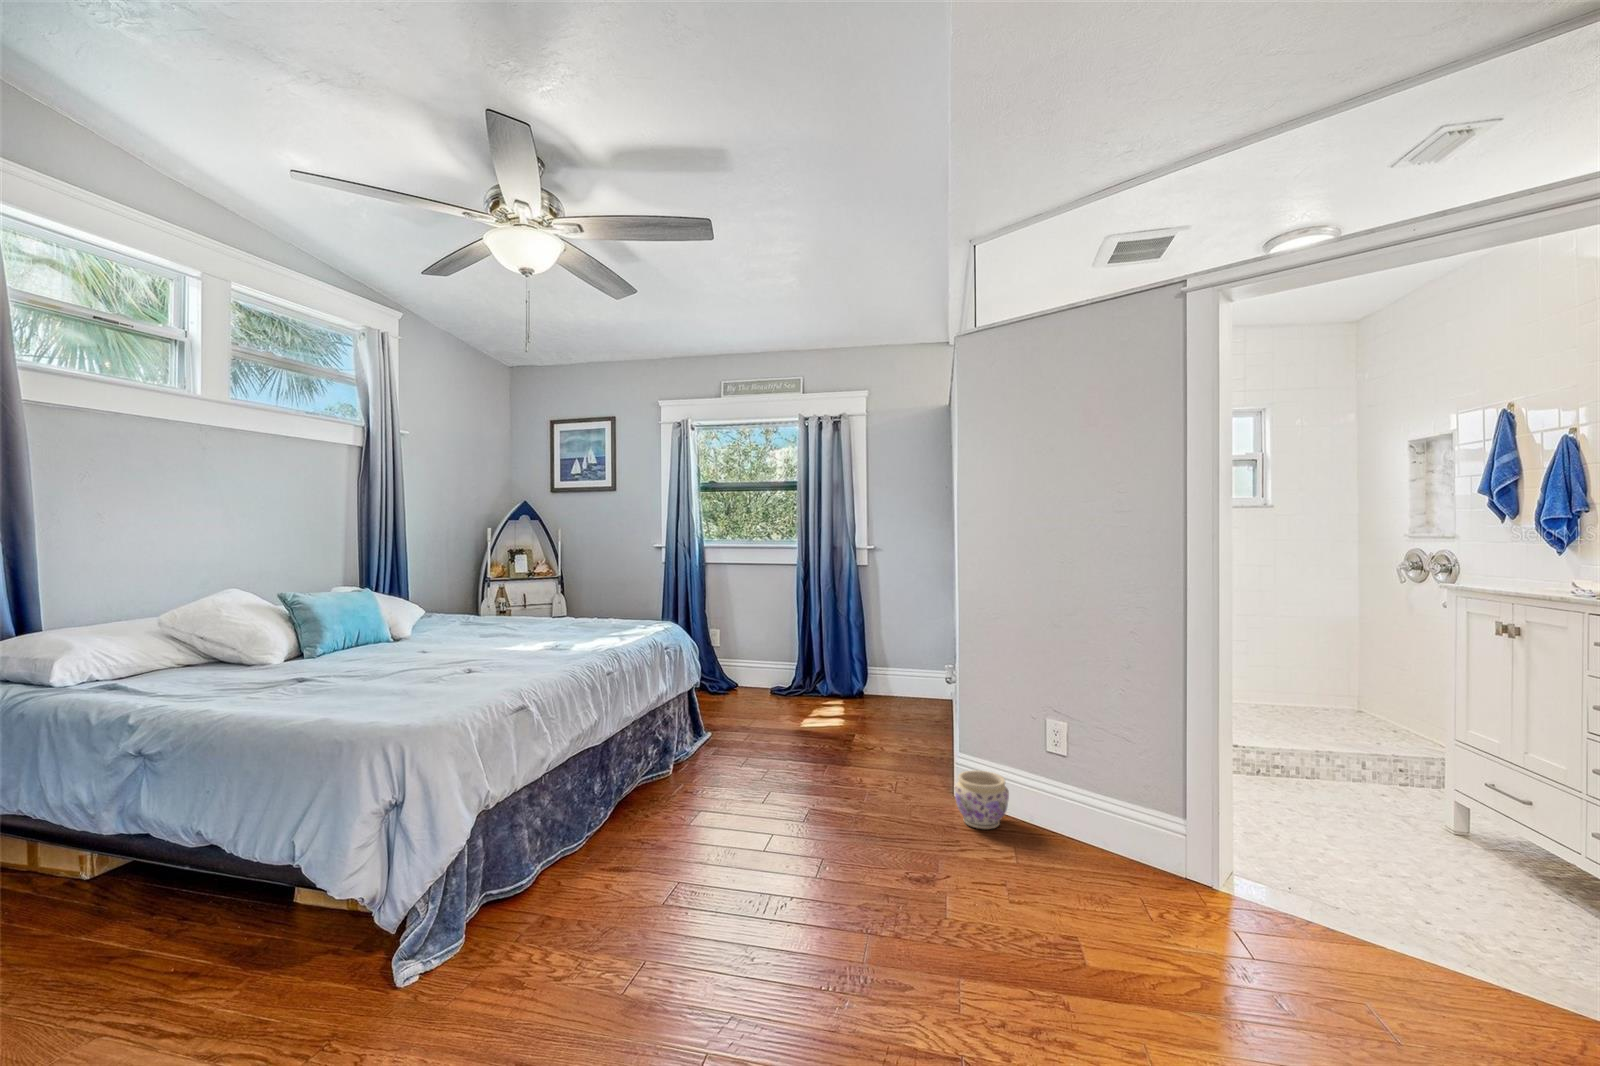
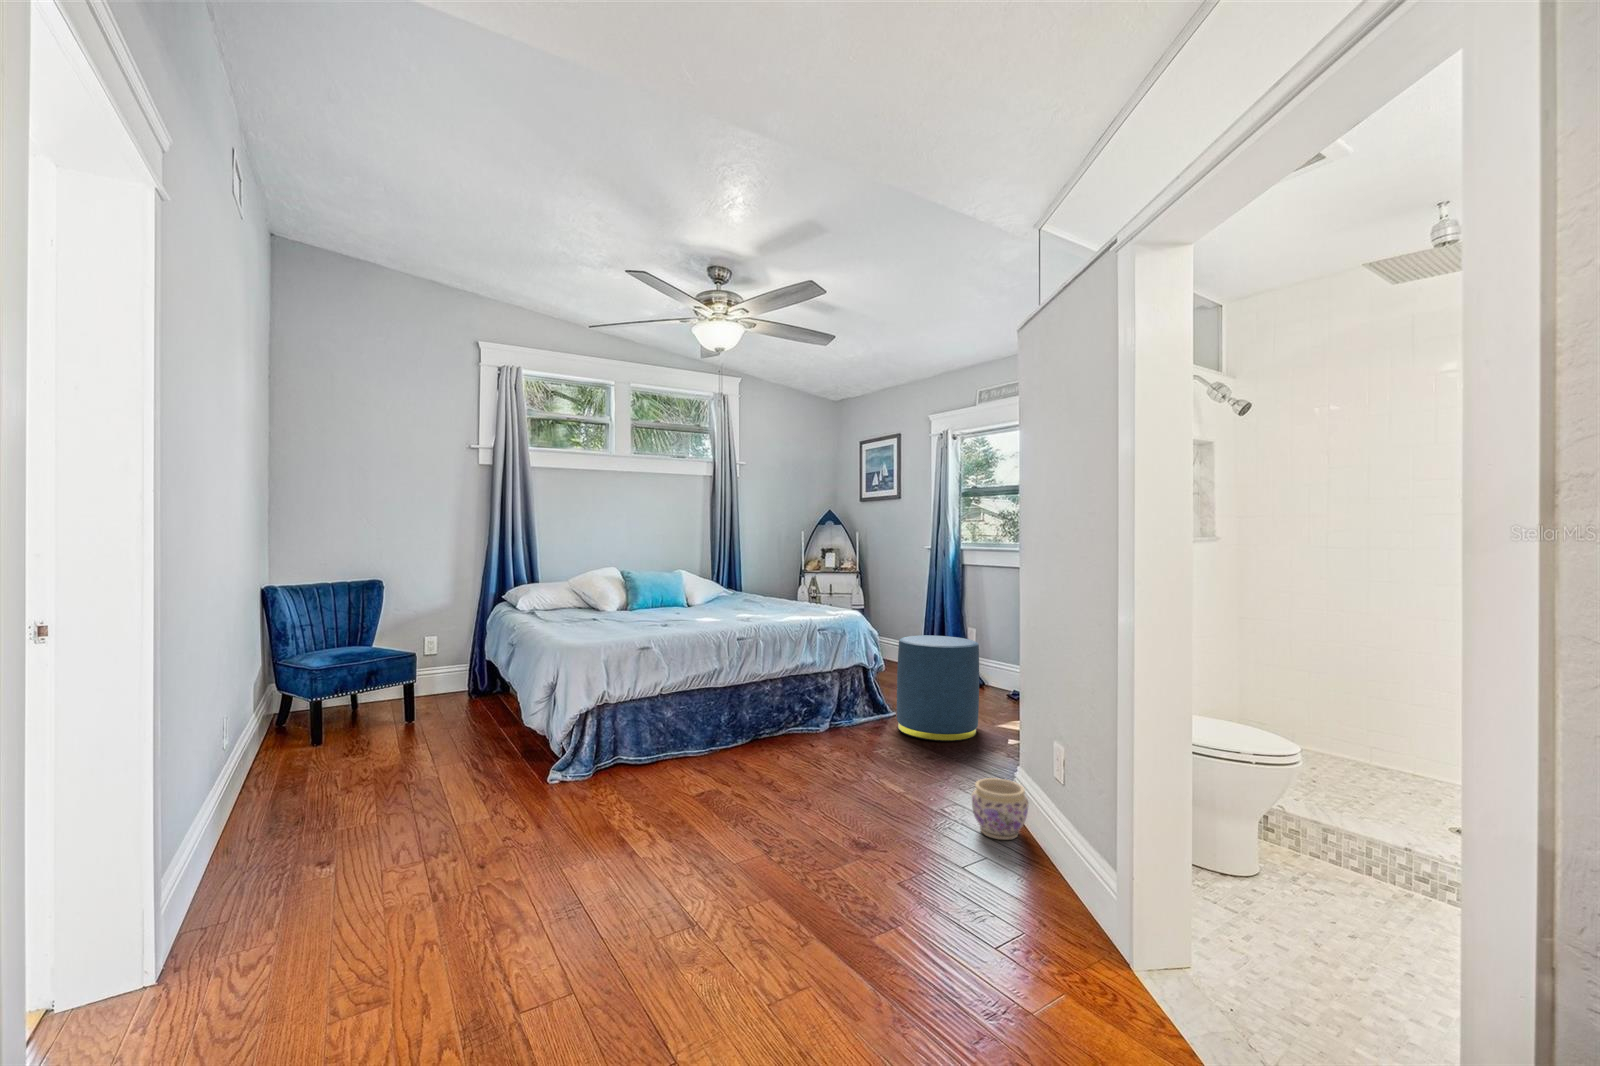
ottoman: none [729,640,814,754] -> present [897,635,979,741]

